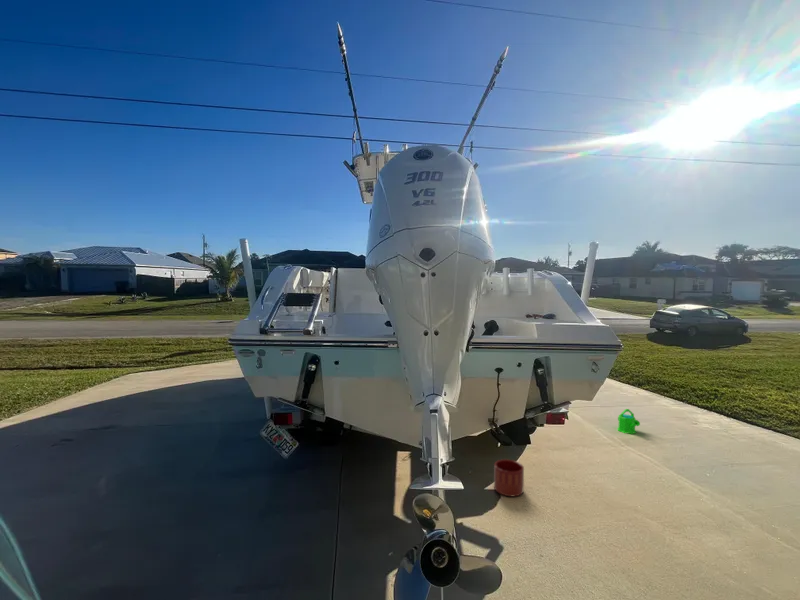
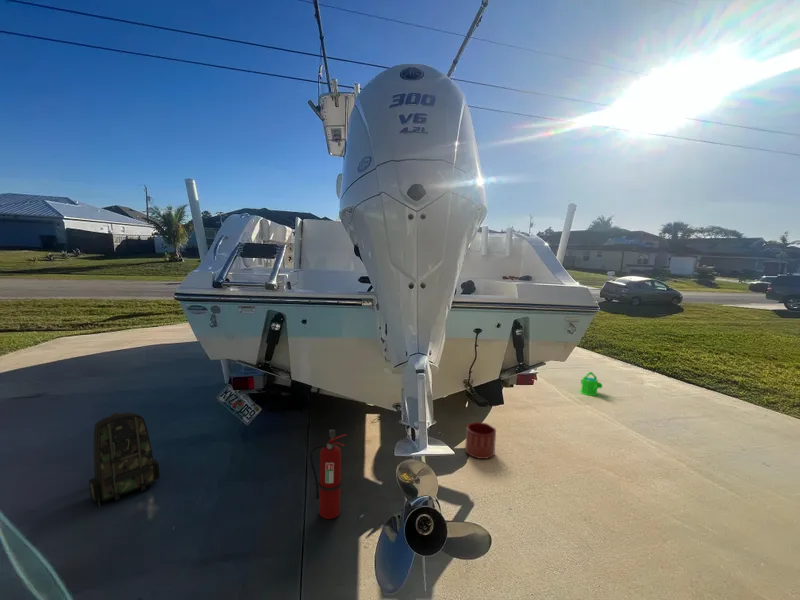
backpack: none [150,445,210,531] -> present [89,412,159,507]
fire extinguisher: none [342,464,375,551] -> present [310,430,347,519]

